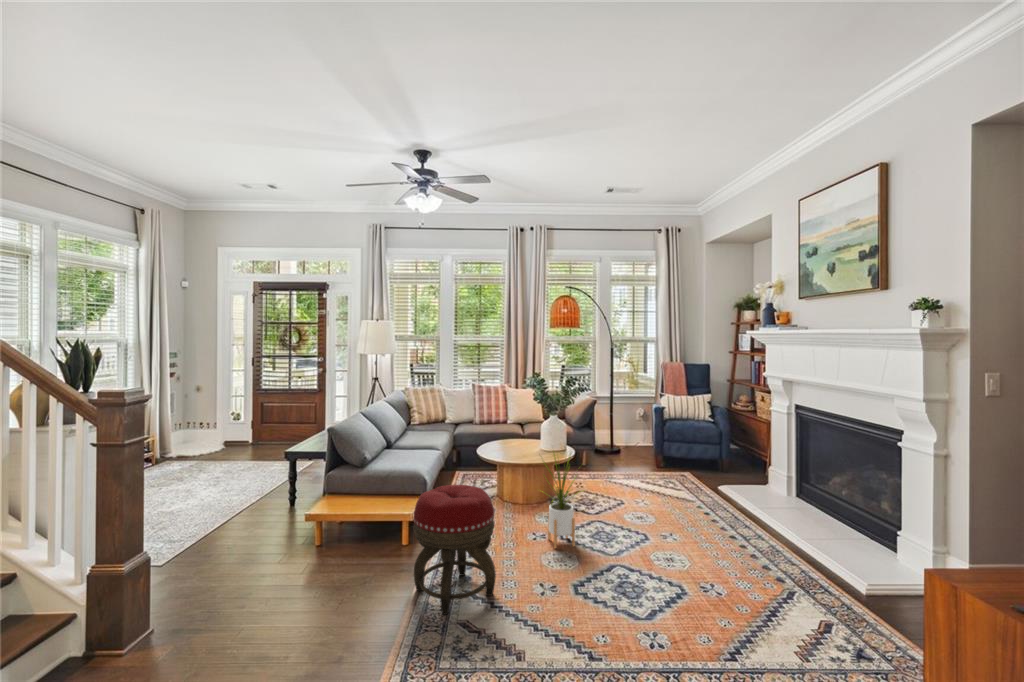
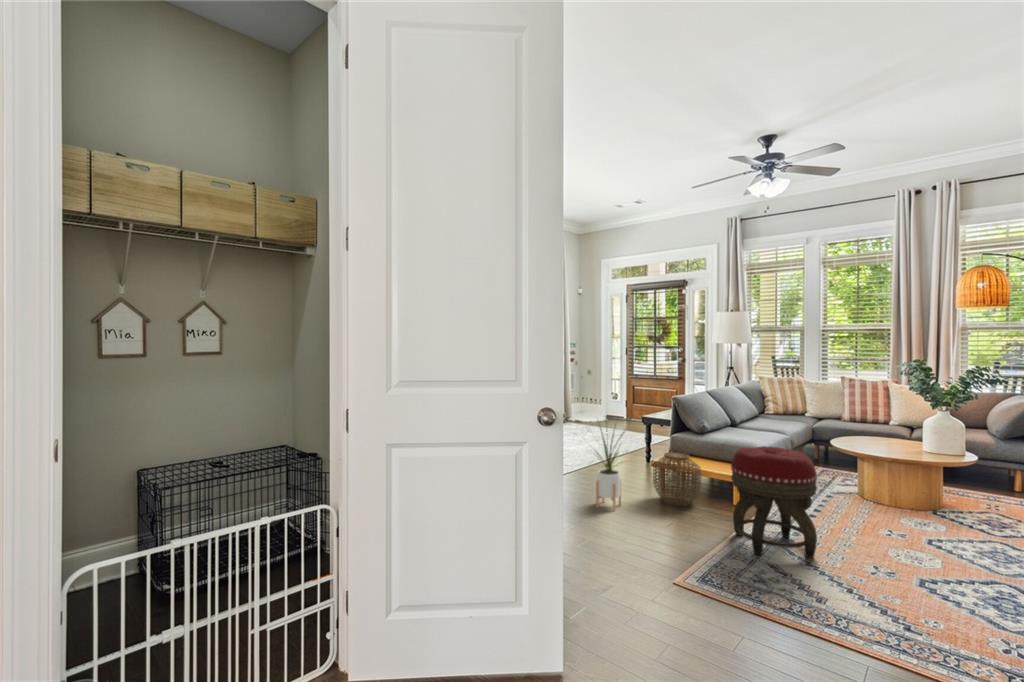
house plant: present [546,455,575,548] -> present [596,421,630,510]
woven basket: none [312,501,370,569] -> present [653,452,701,506]

